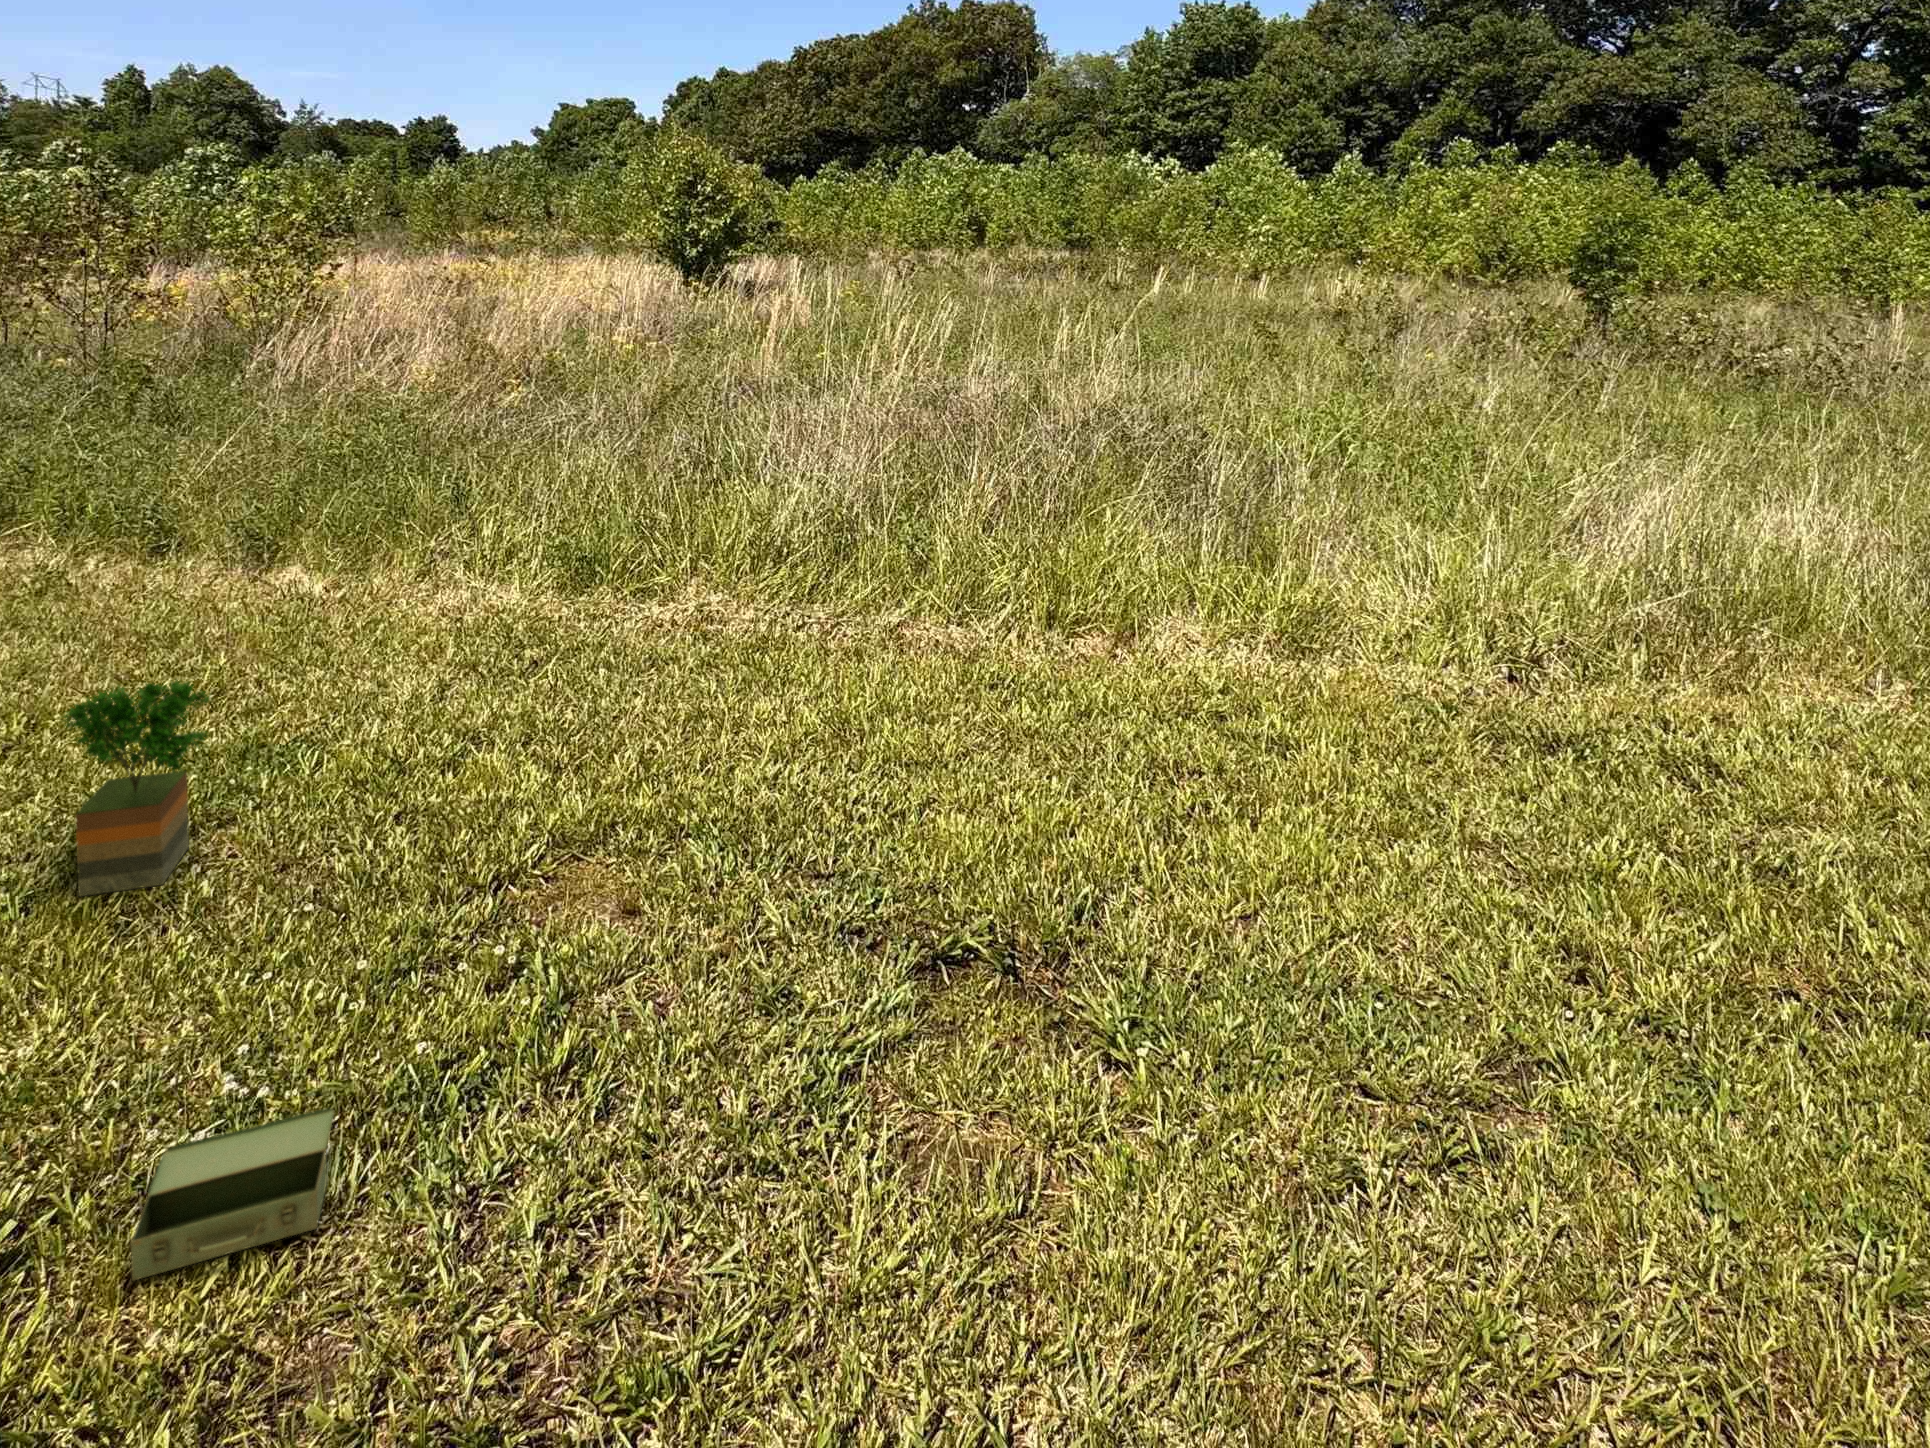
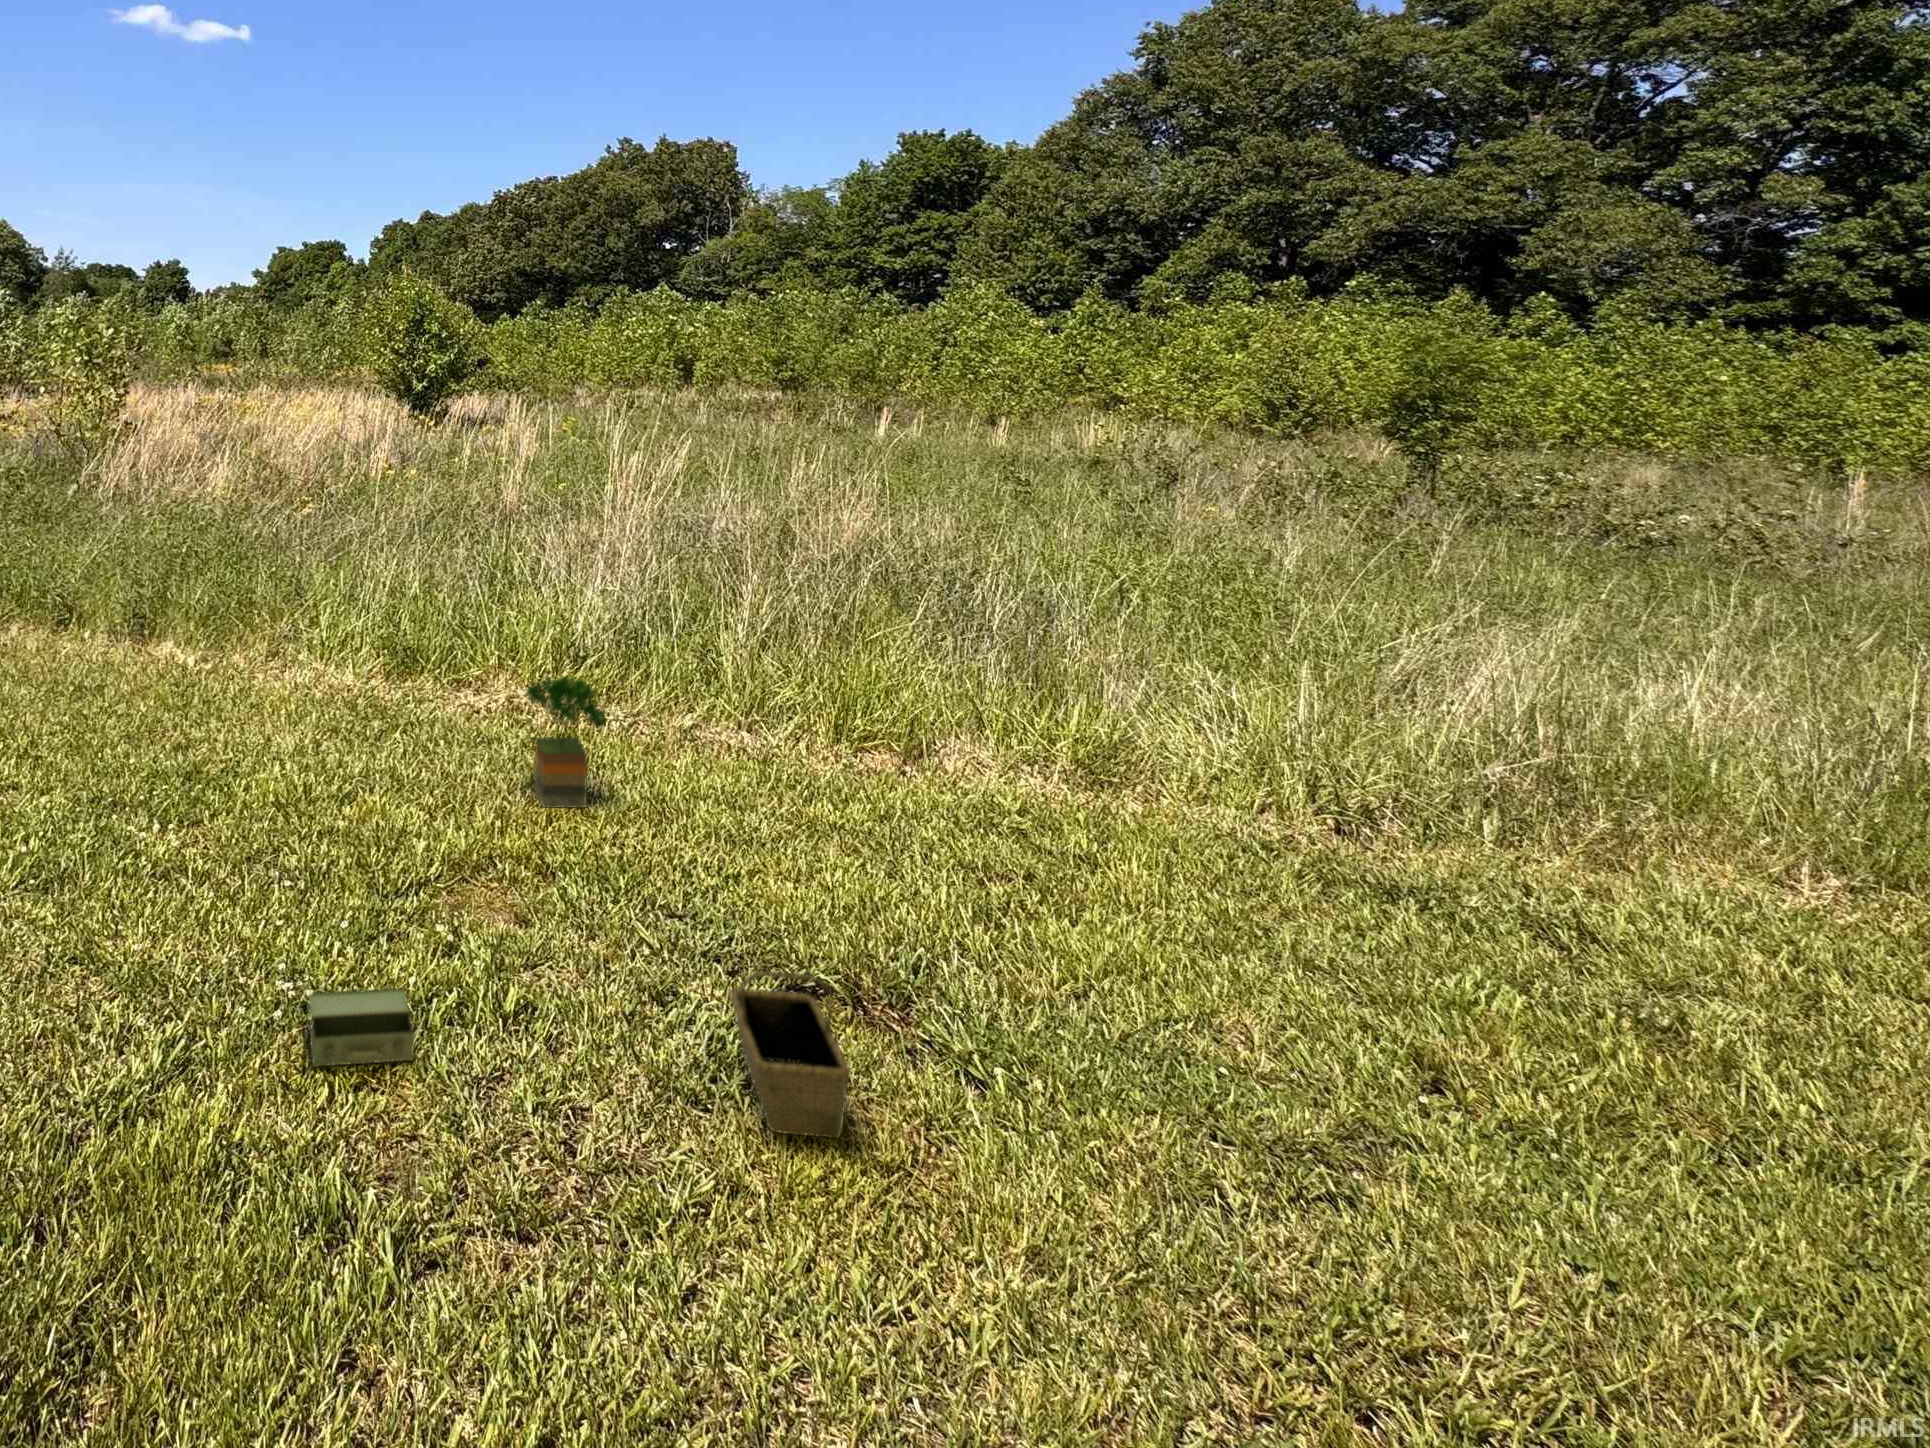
potted tree: present [65,680,210,896] -> present [525,676,606,808]
basket: none [803,1010,930,1238] -> present [731,971,850,1138]

